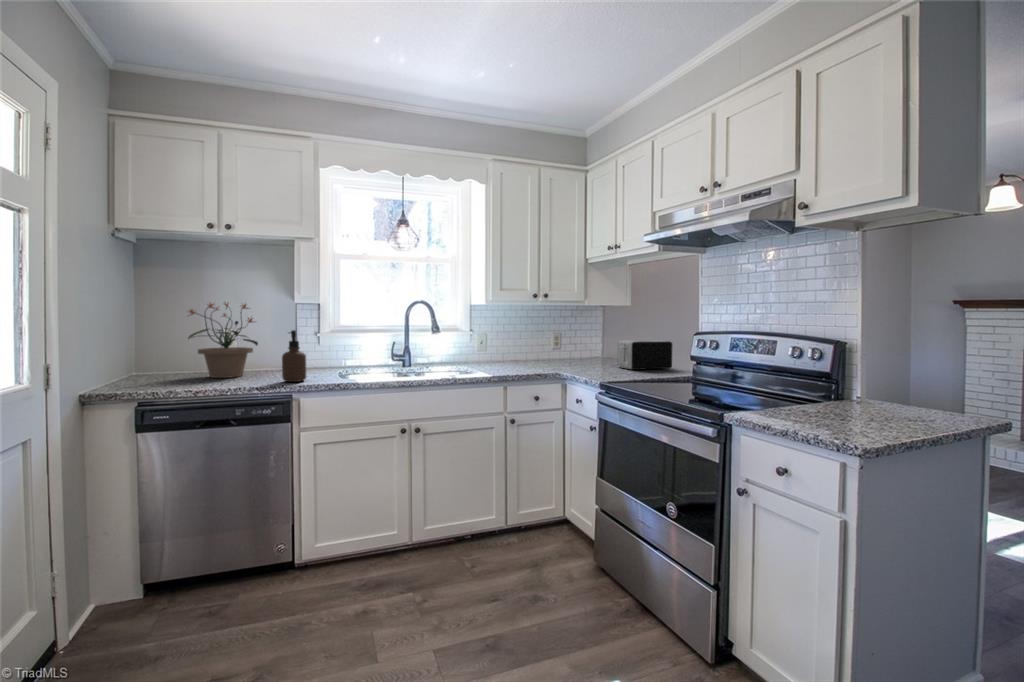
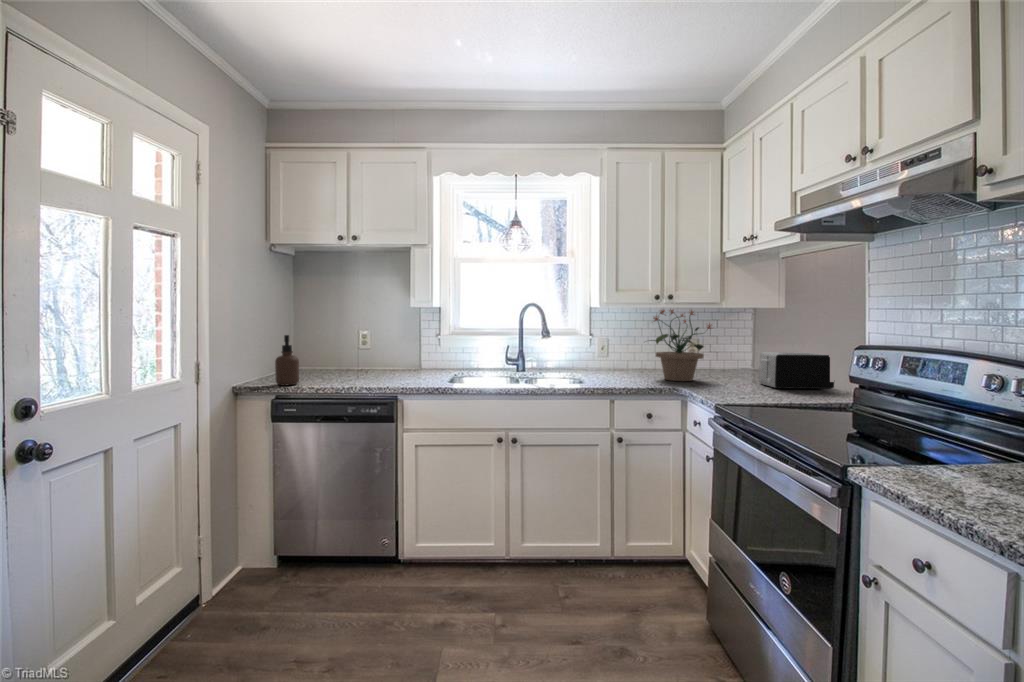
potted plant: present [188,303,258,378] -> present [650,310,711,381]
soap dispenser: present [282,330,306,382] -> present [275,335,299,385]

